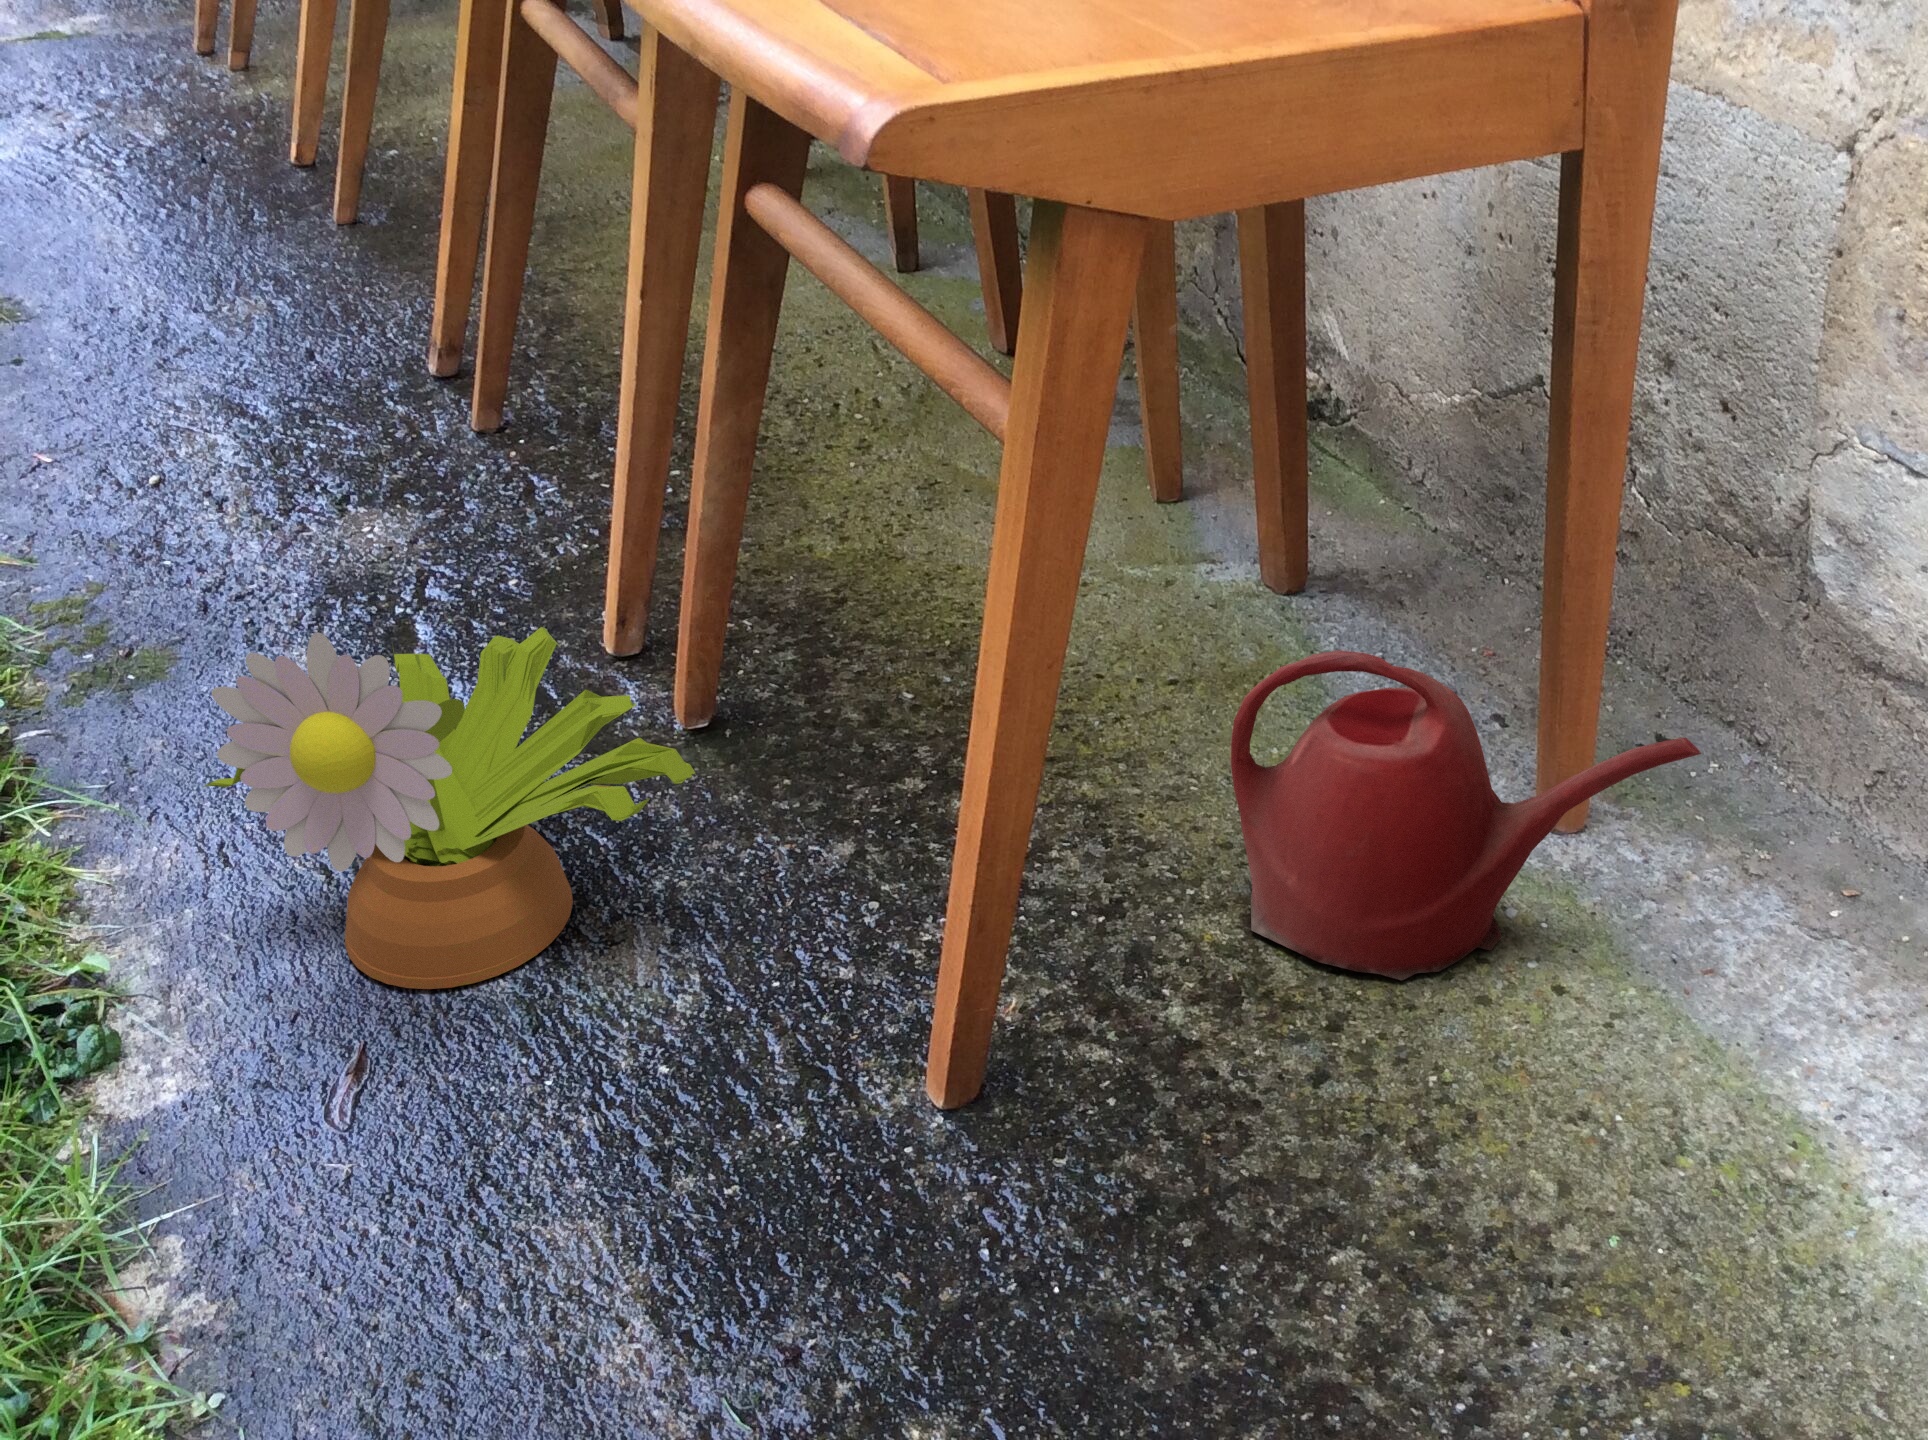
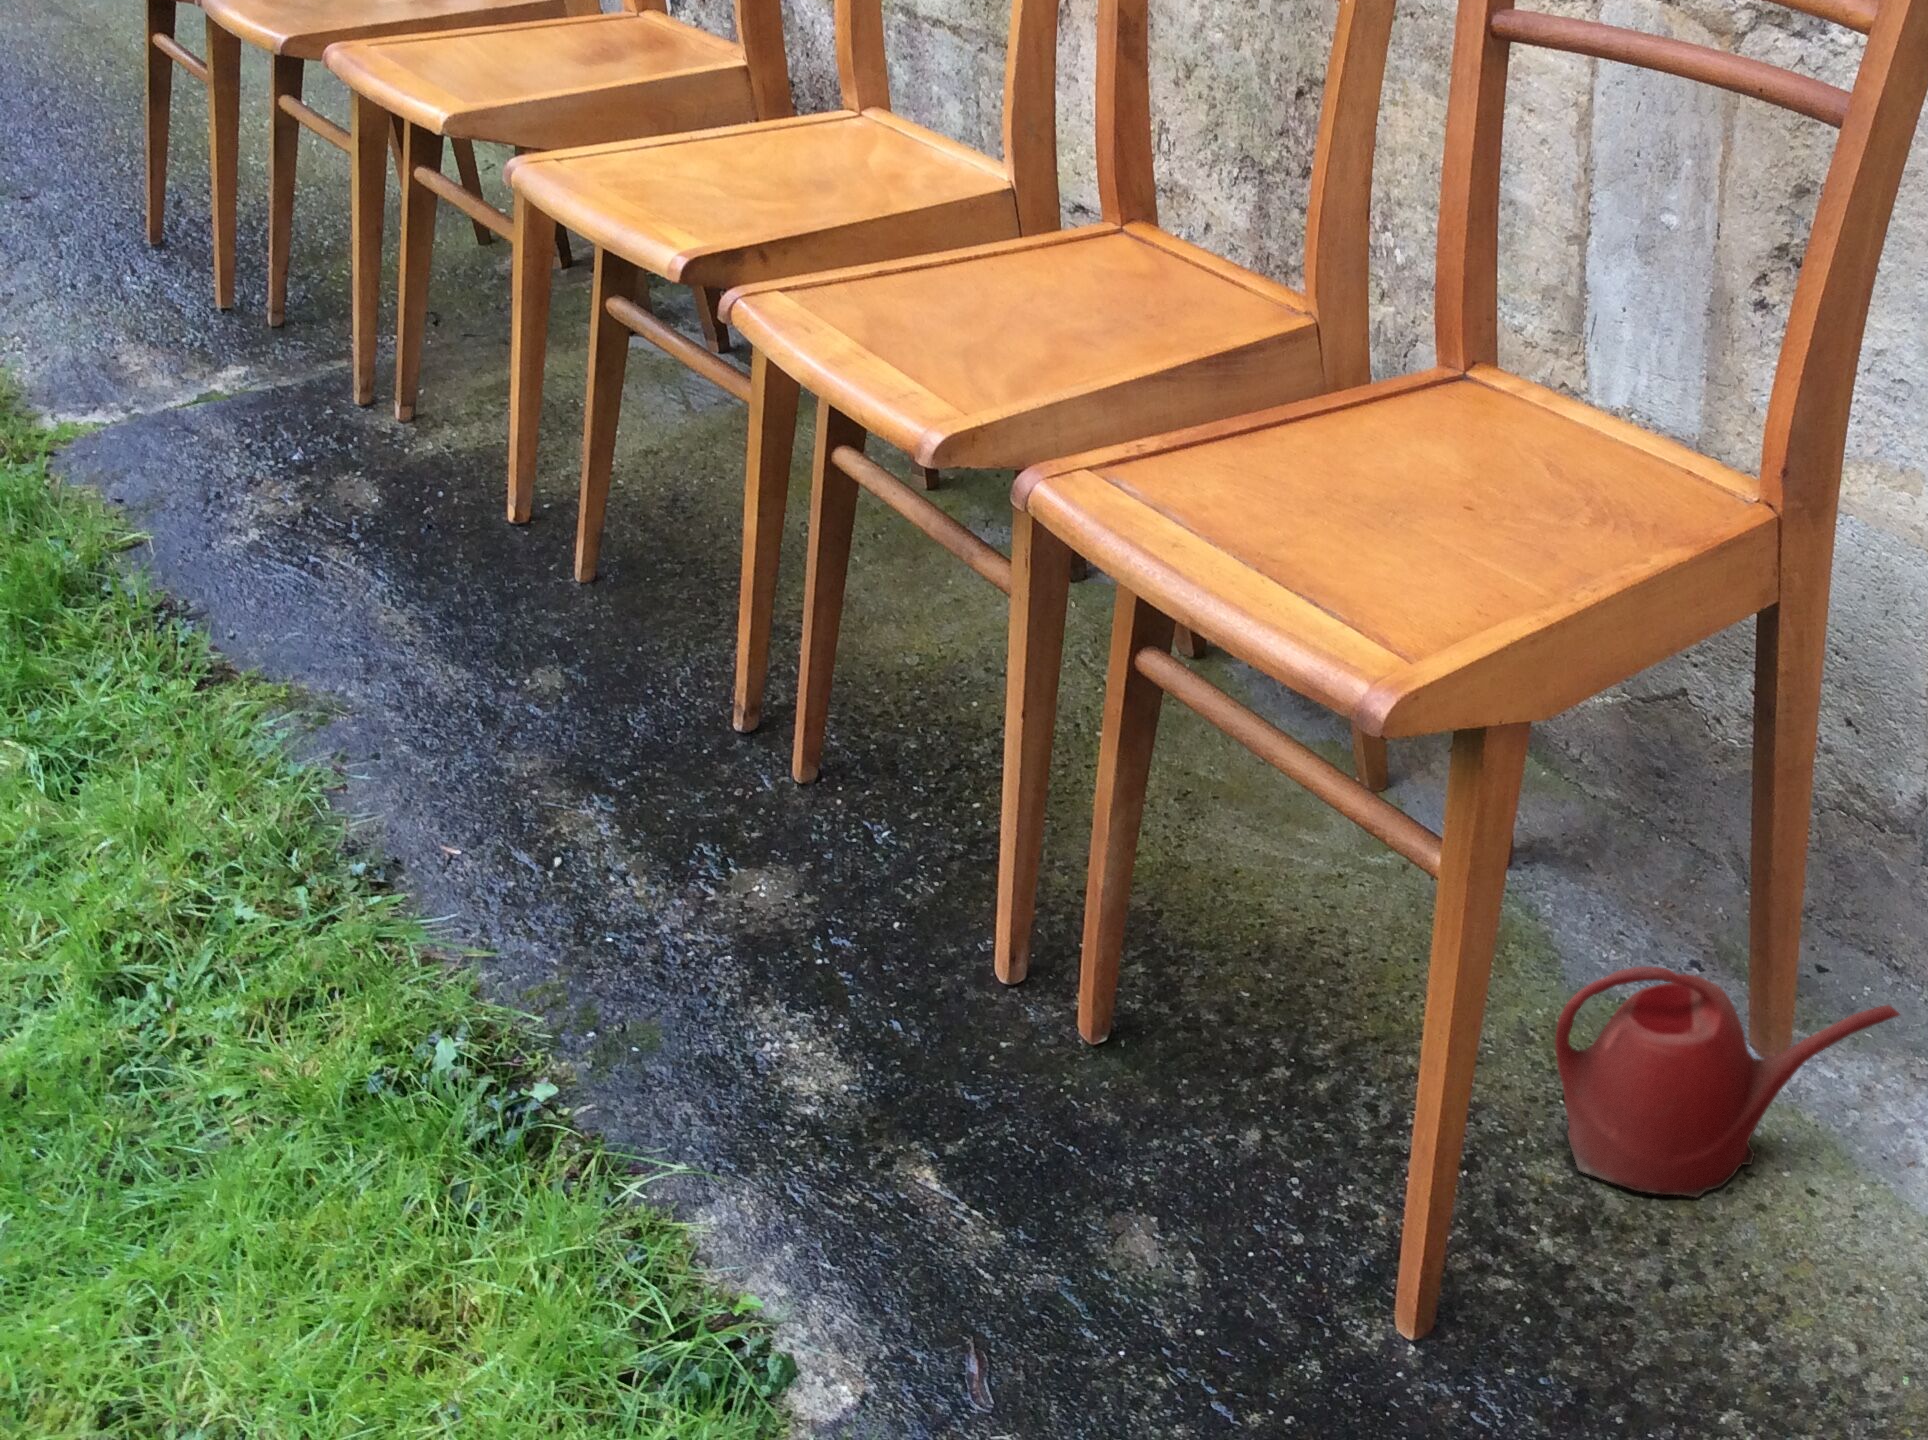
decorative plant: present [203,627,695,989] -> none [830,1000,1180,1296]

